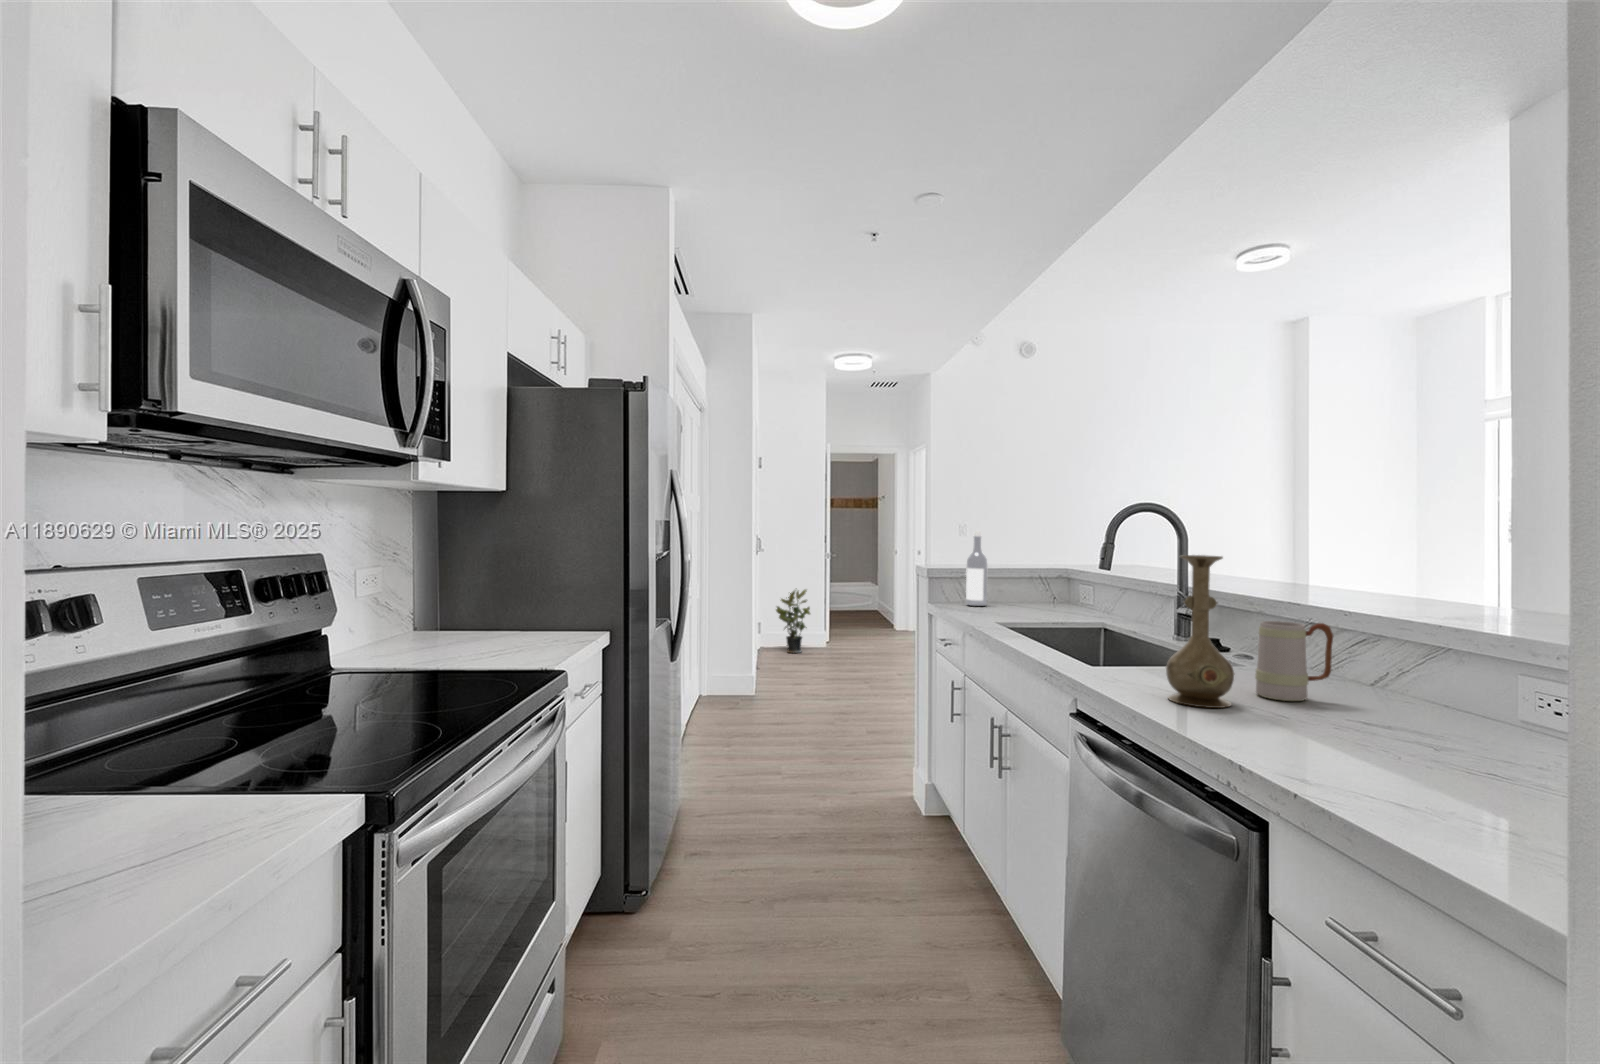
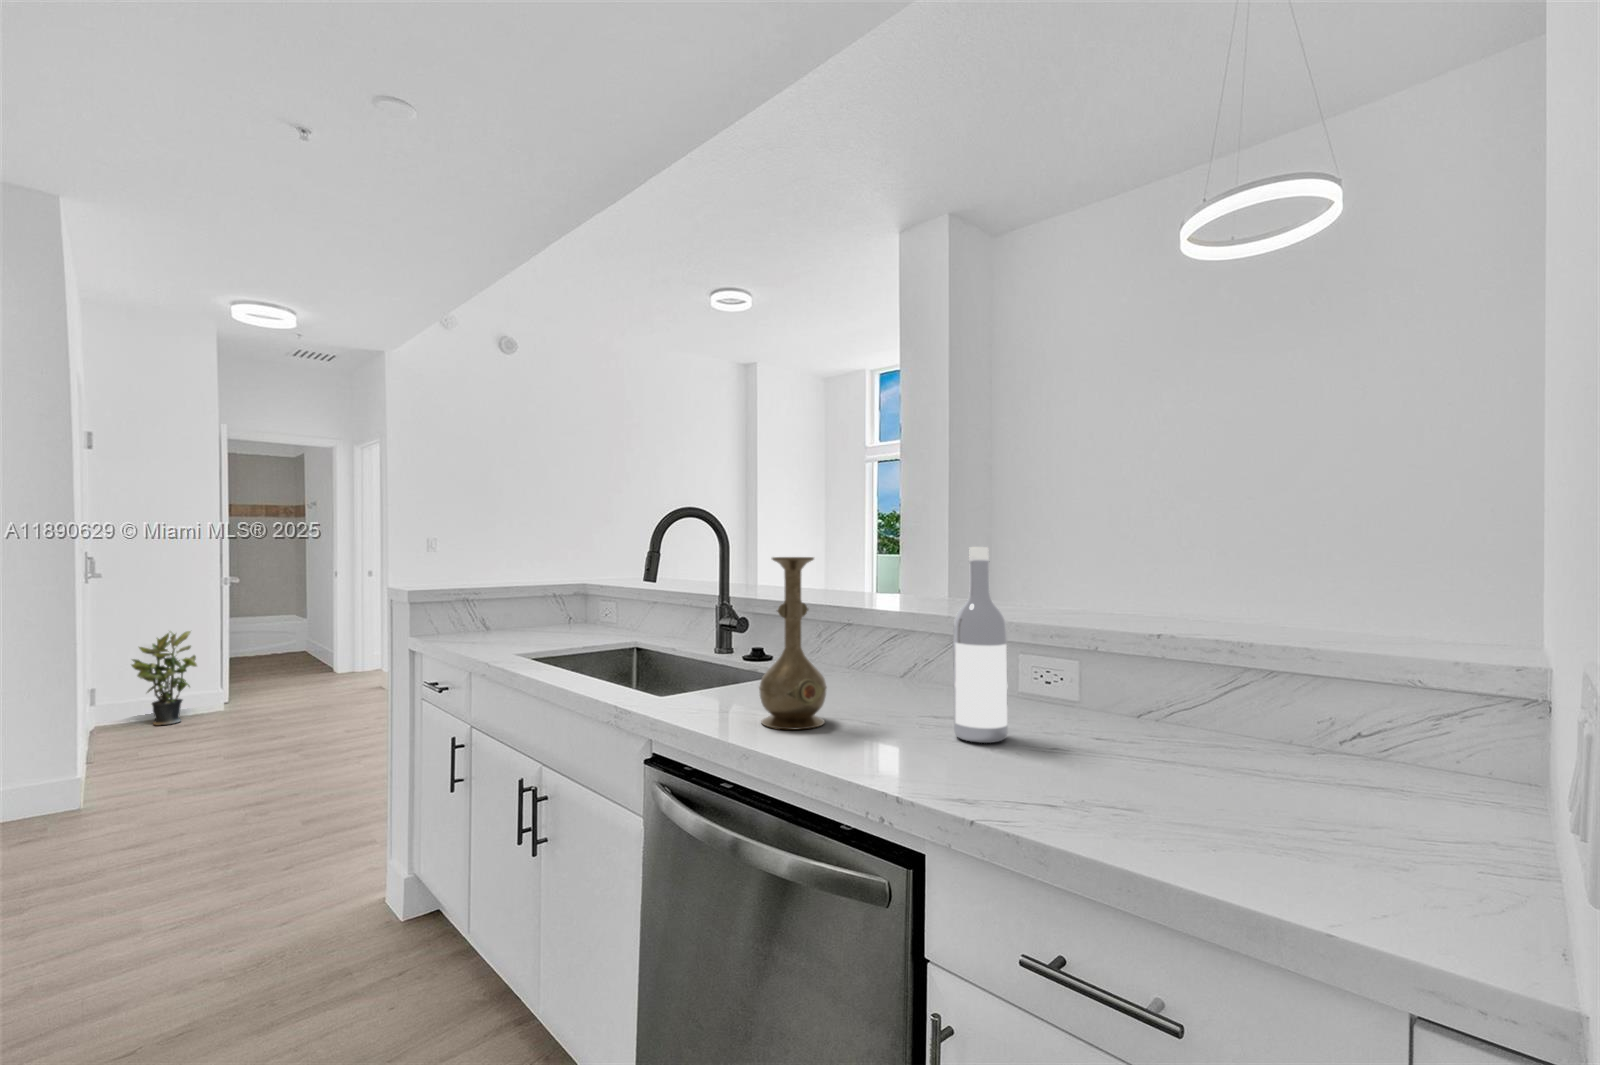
wine bottle: present [966,531,988,606] -> present [953,547,1008,743]
mug: present [1255,621,1333,701] -> none [832,623,896,707]

